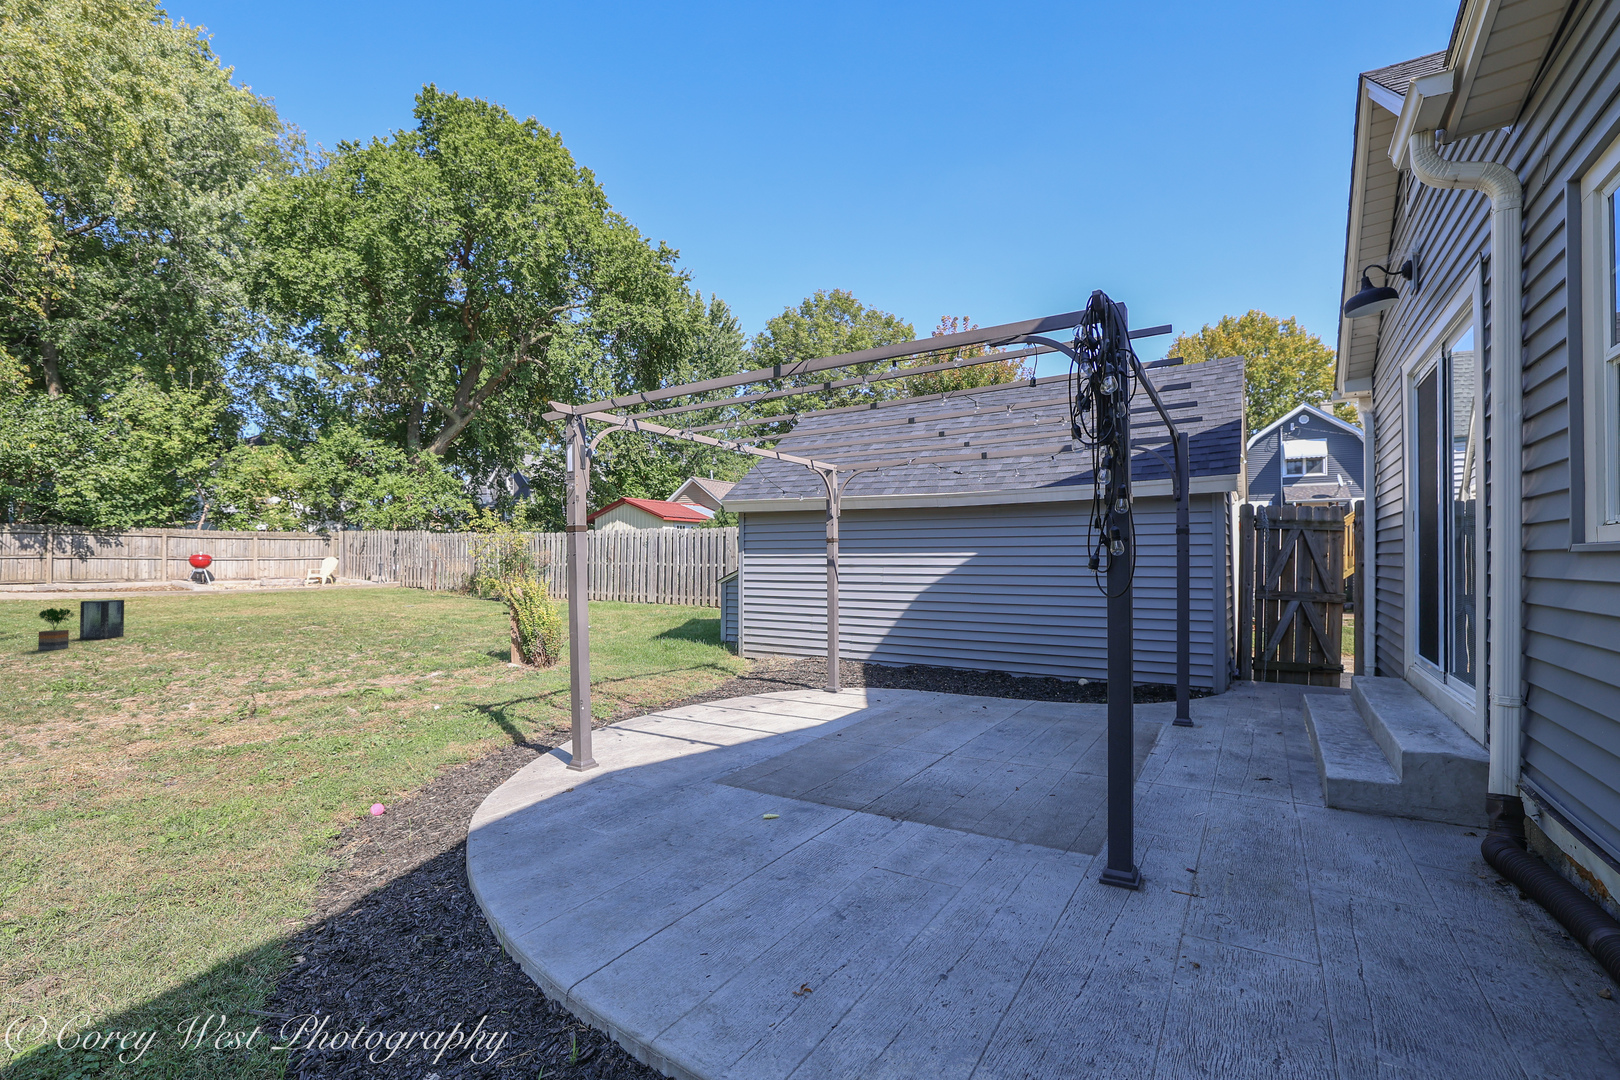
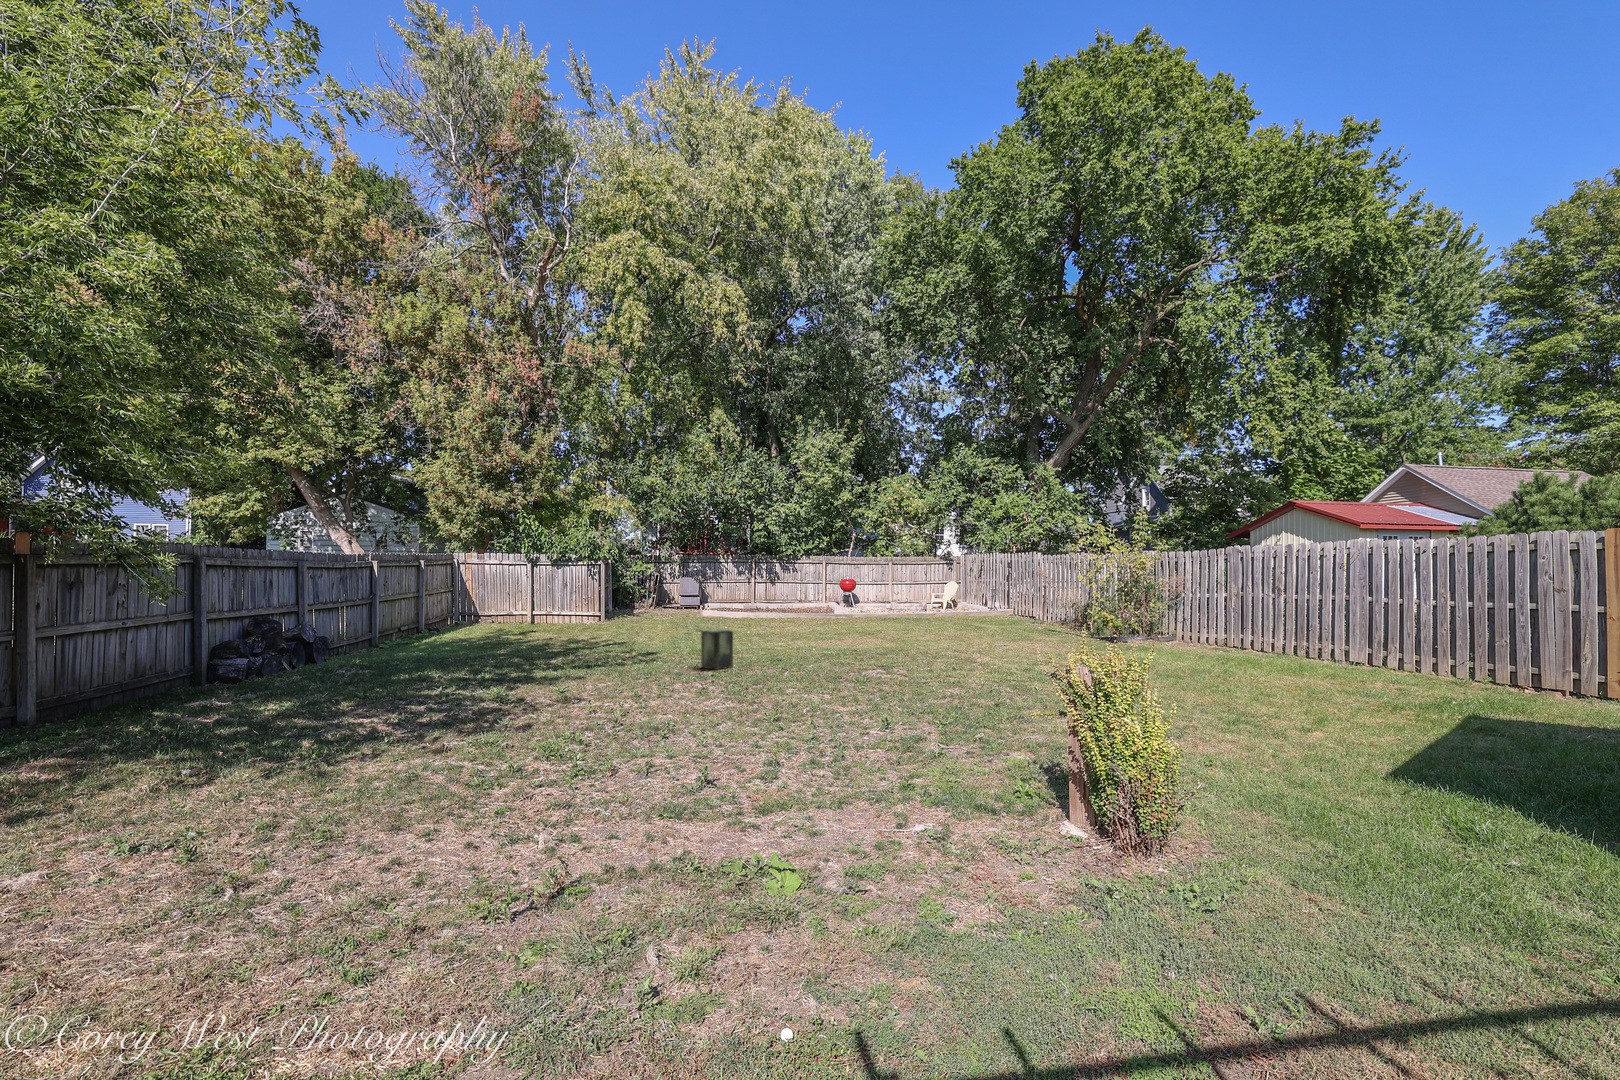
potted tree: present [38,608,74,650] -> none [657,639,686,681]

